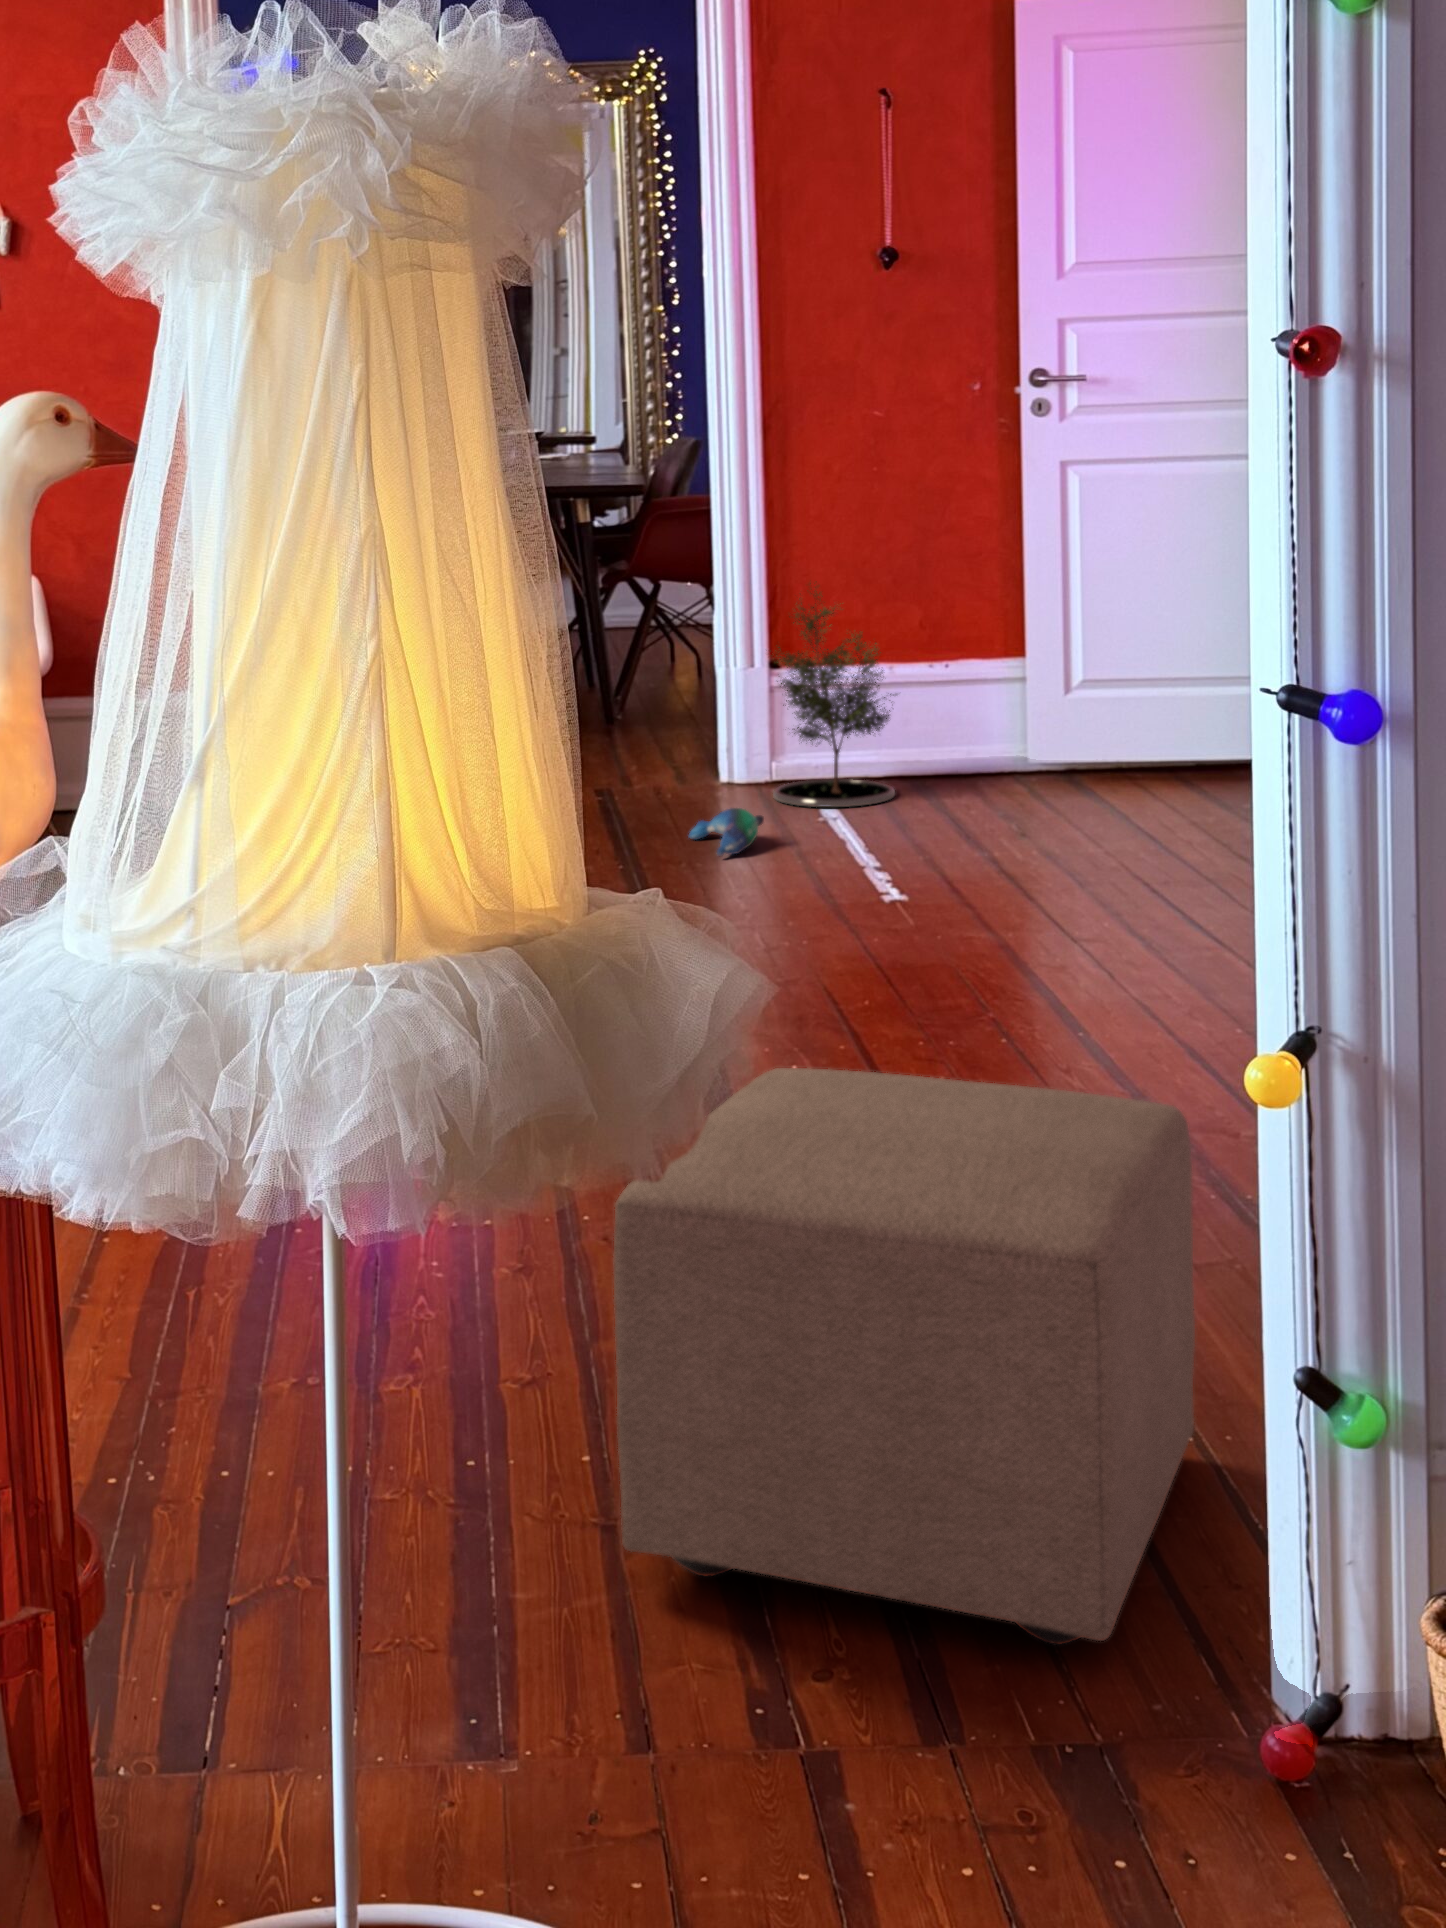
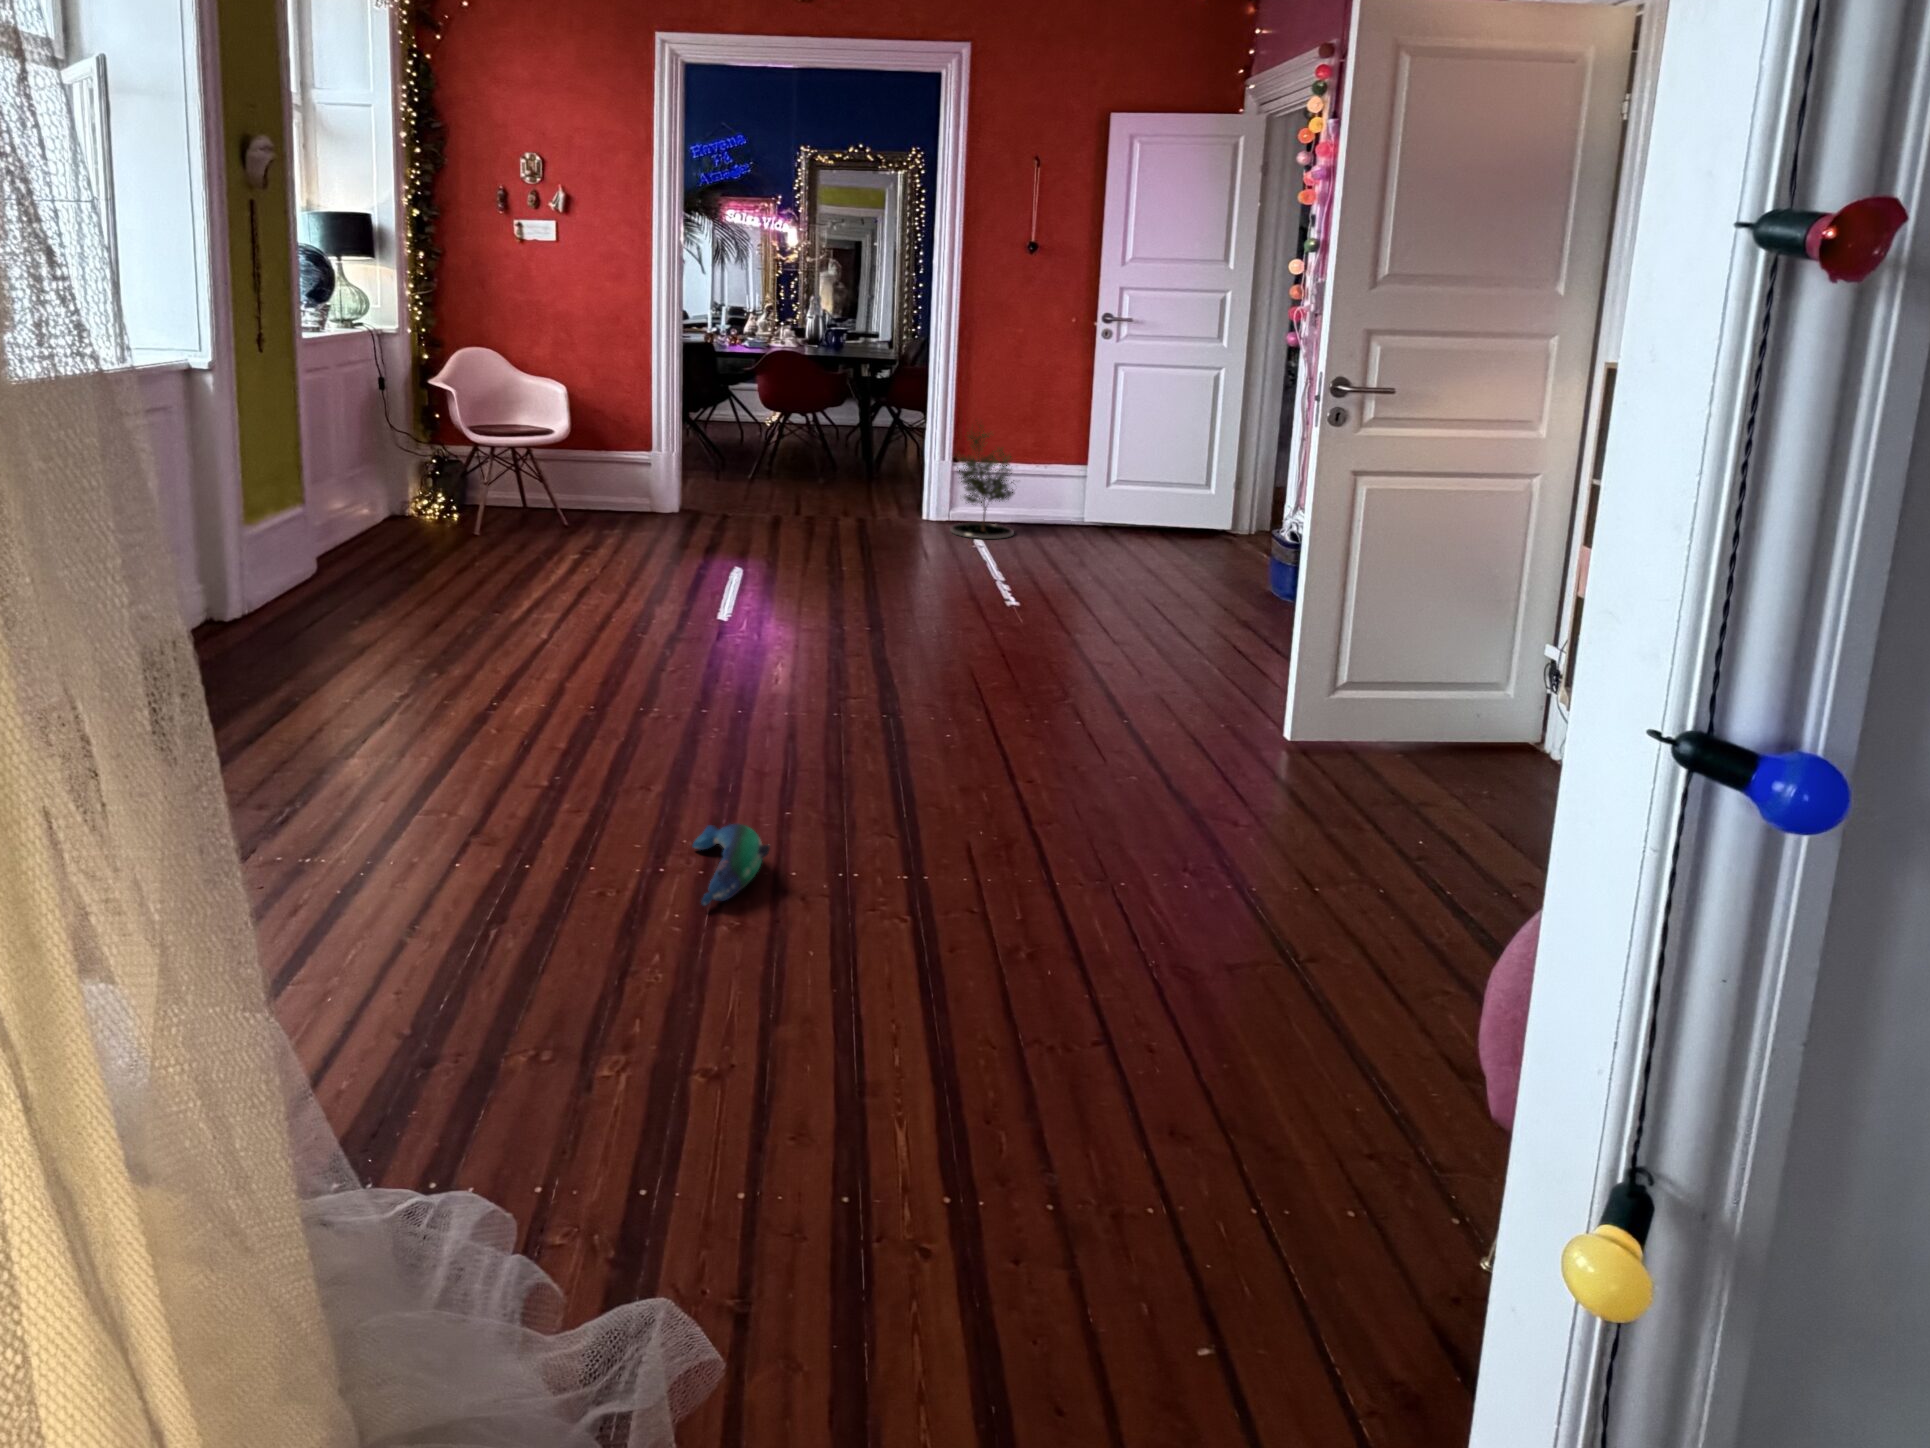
plush toy: present [689,808,764,856] -> present [693,823,770,906]
ottoman: present [614,1068,1195,1645] -> none [793,736,1194,1193]

